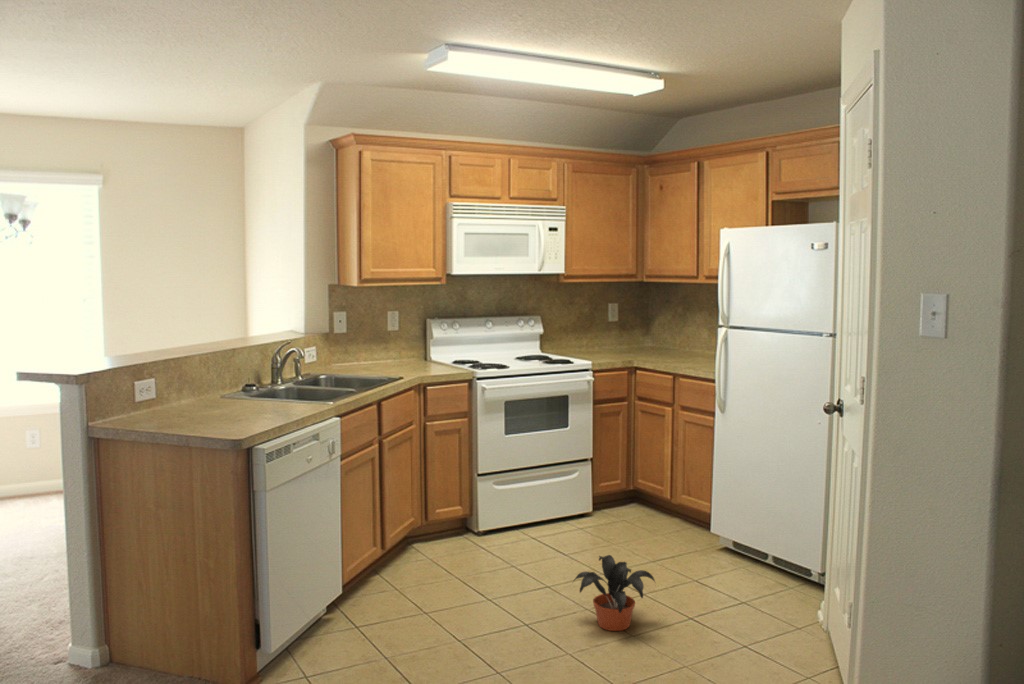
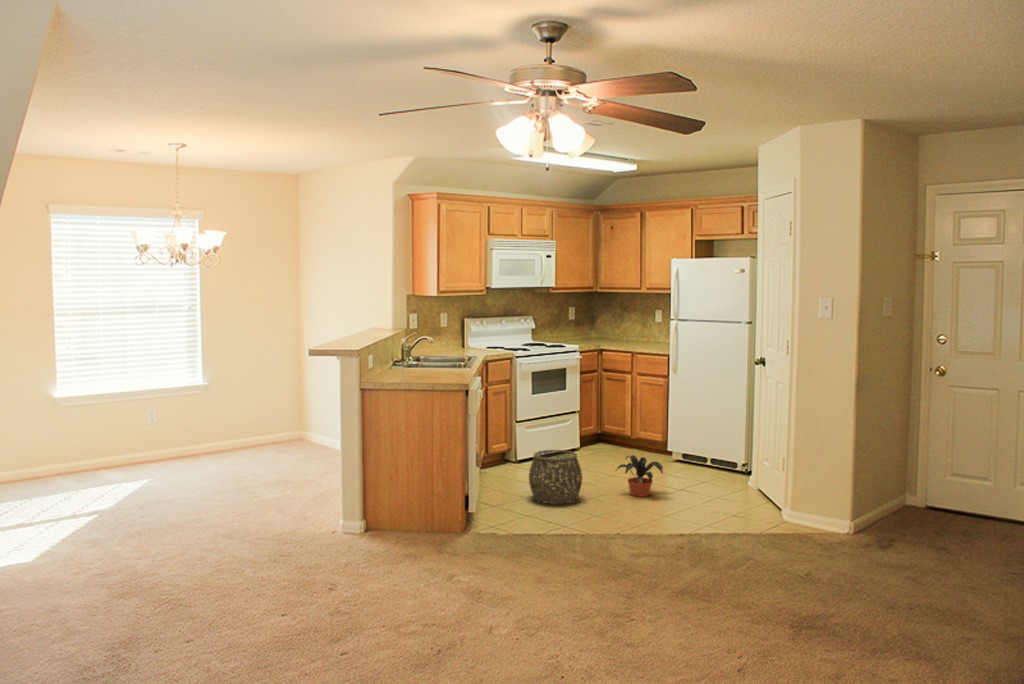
woven basket: none [420,539,510,638] -> present [529,450,582,505]

